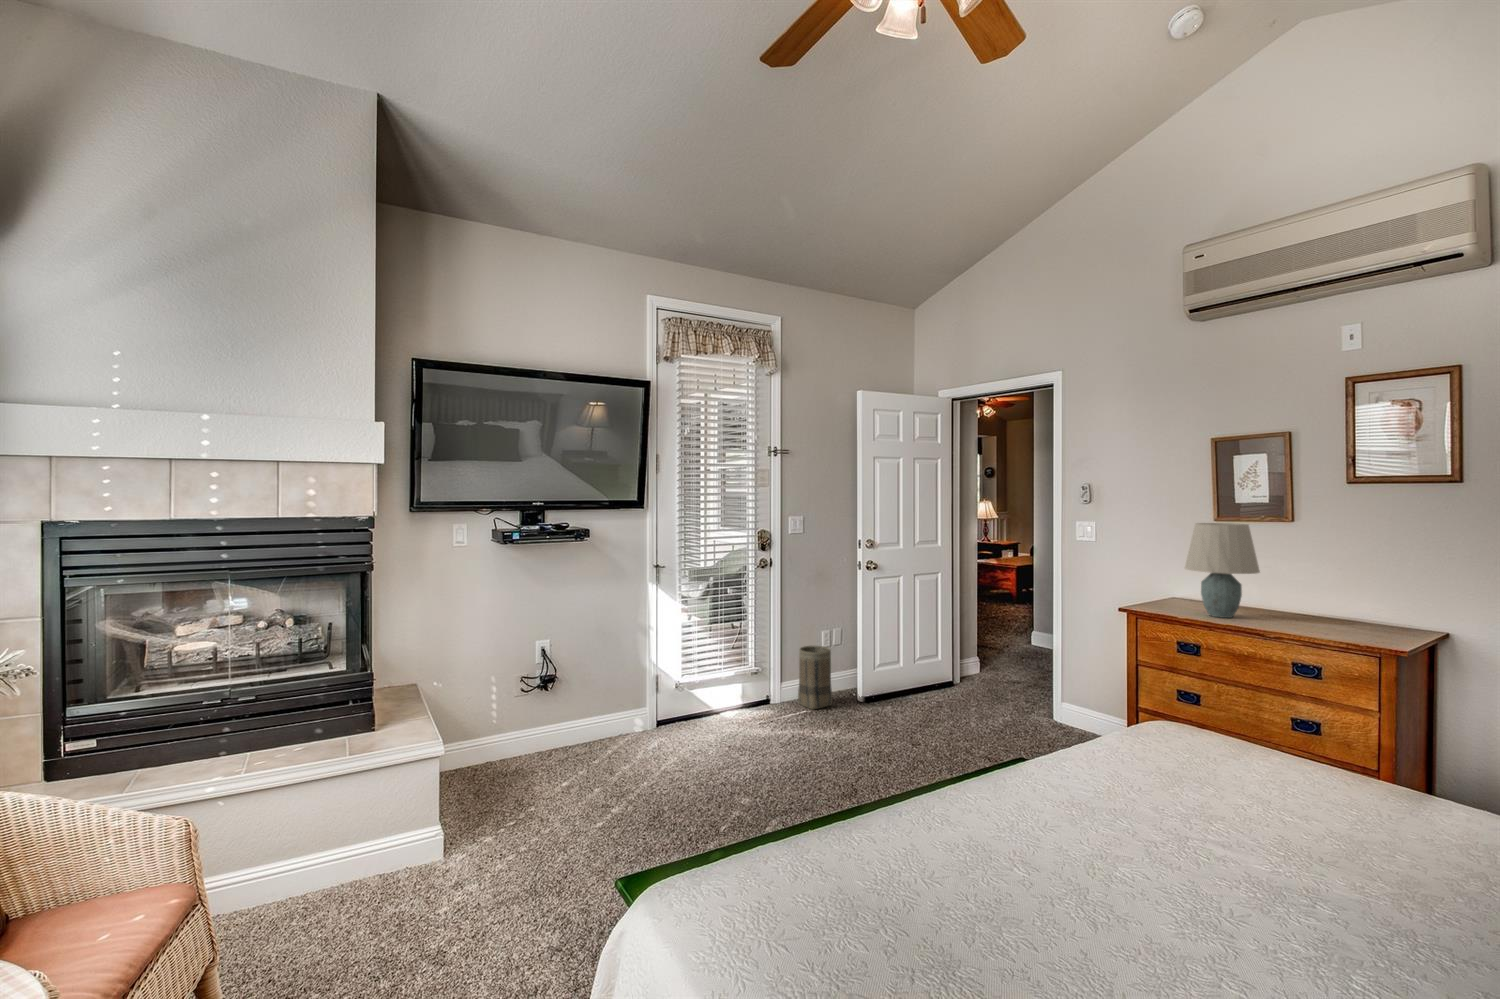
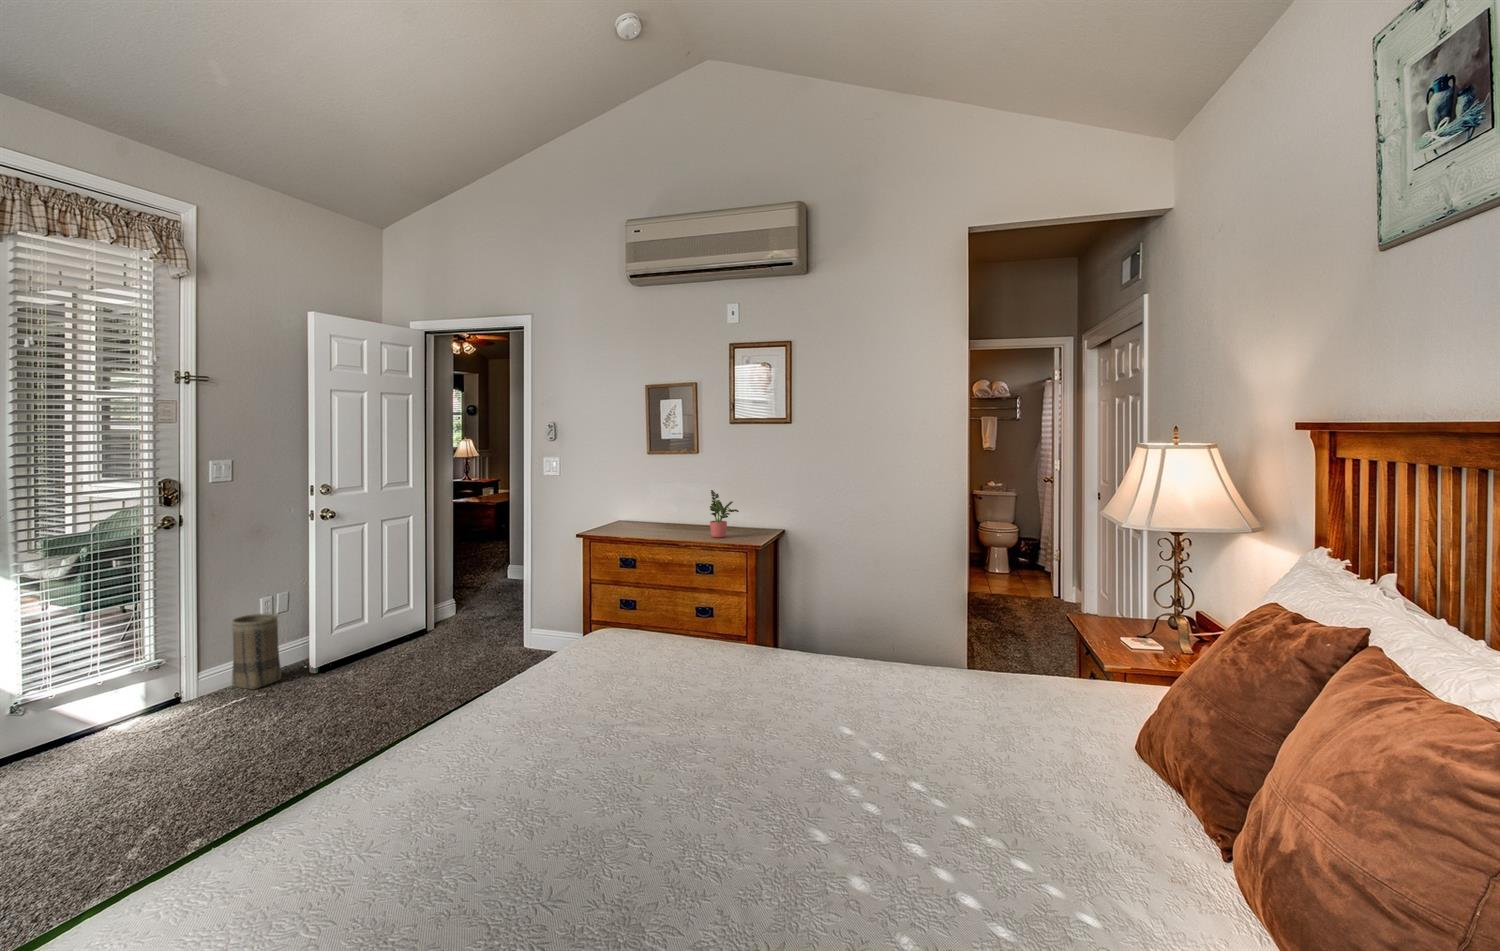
table lamp: present [1185,523,1260,618] -> none [628,460,678,536]
potted plant: none [1314,564,1365,629] -> present [710,490,739,538]

